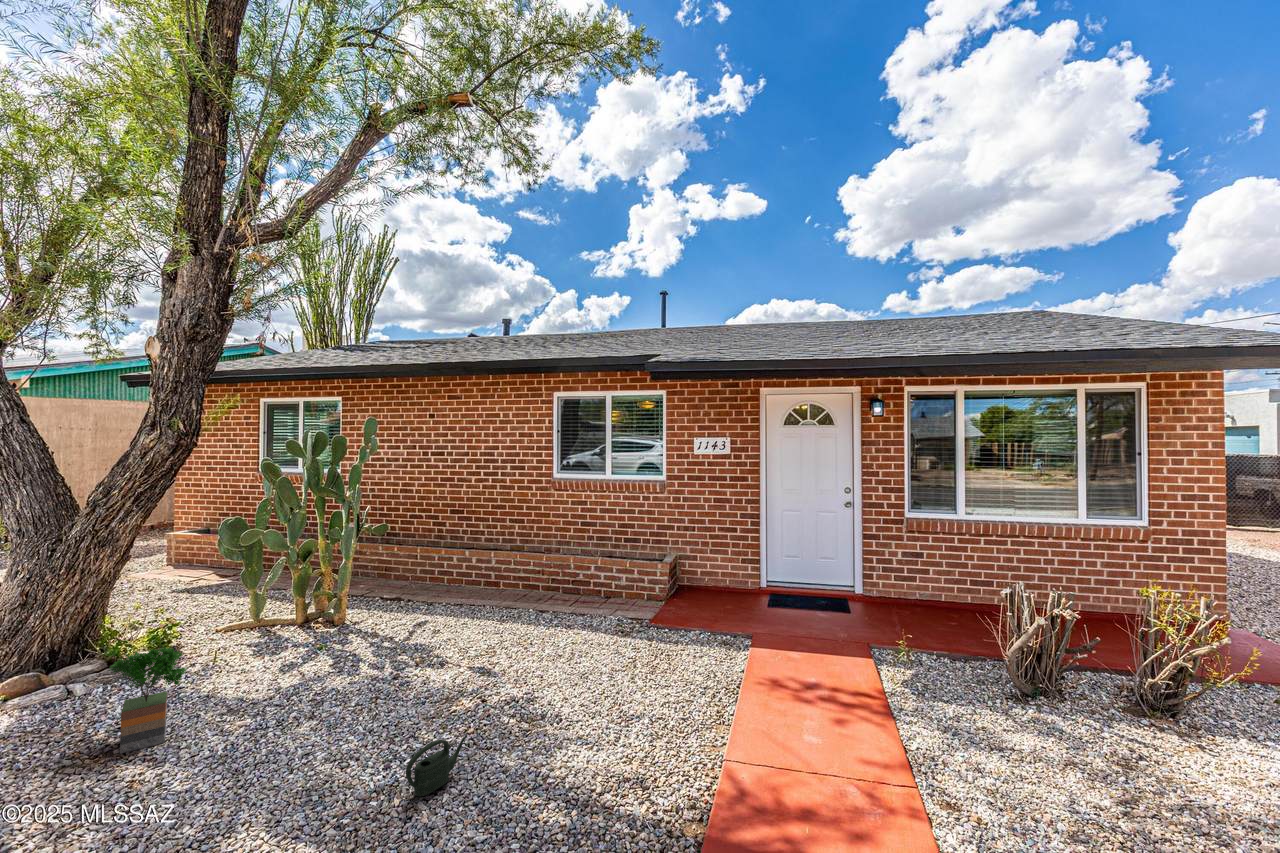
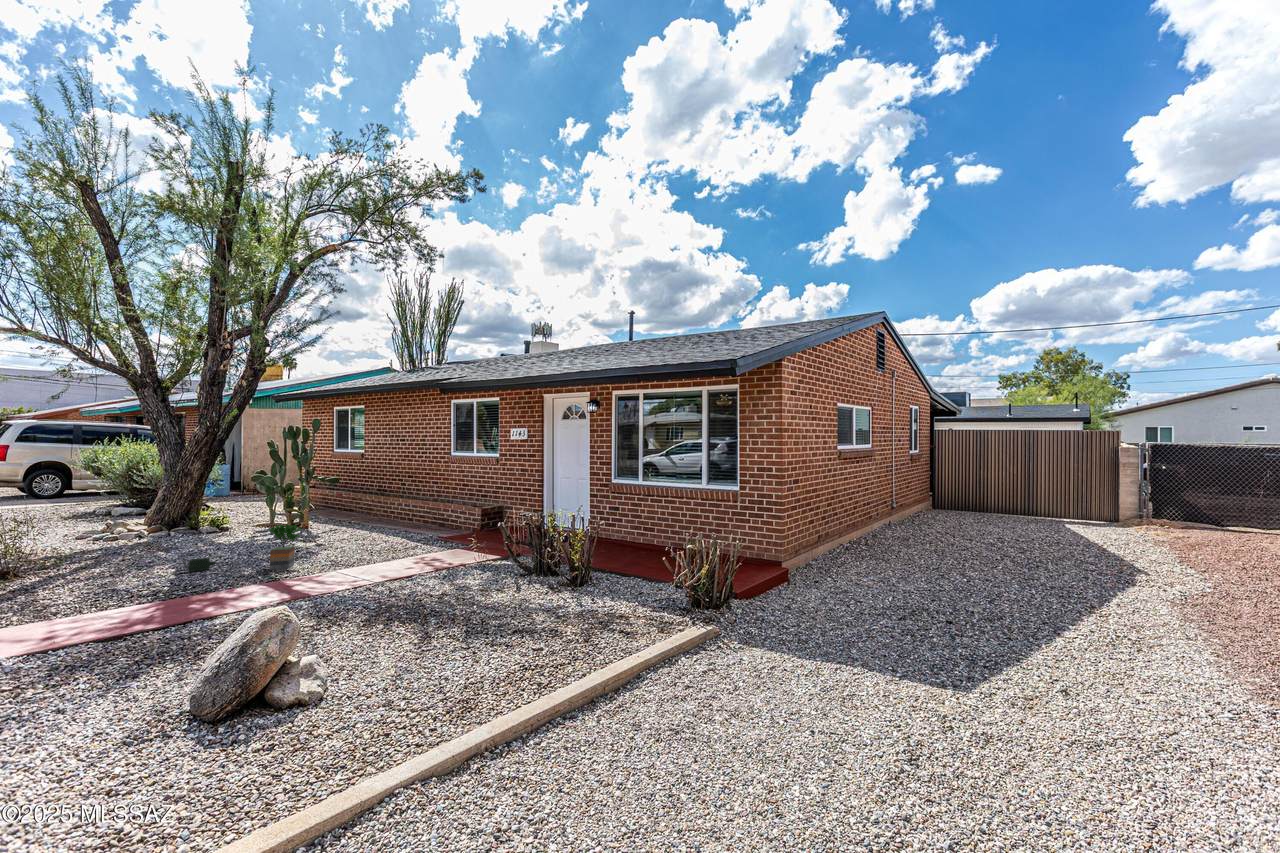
potted tree: present [109,647,187,754] -> present [269,525,301,570]

